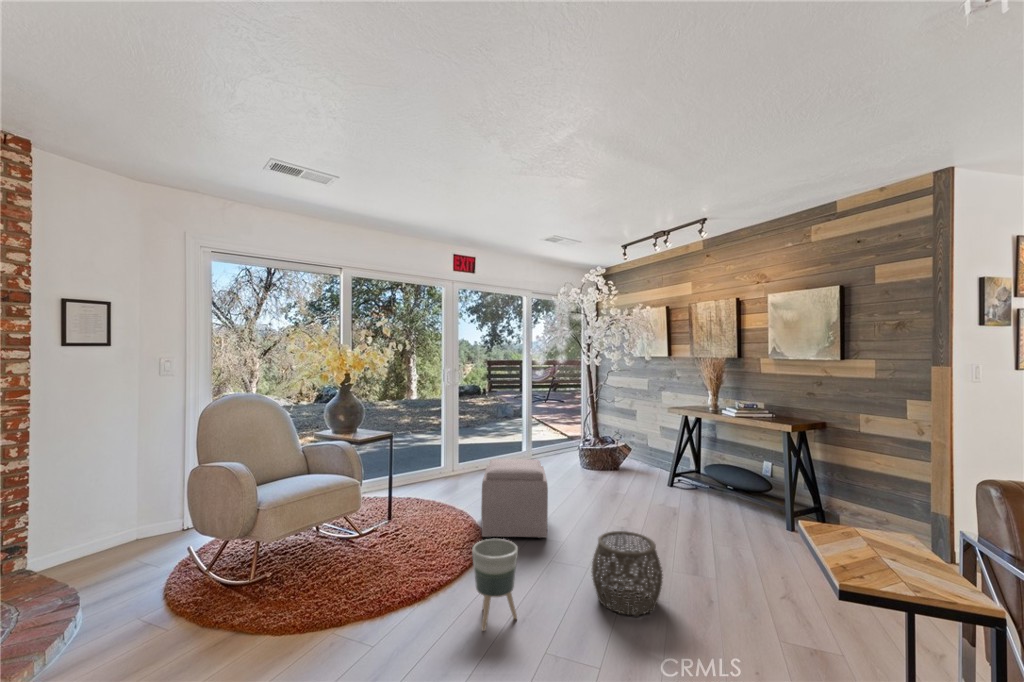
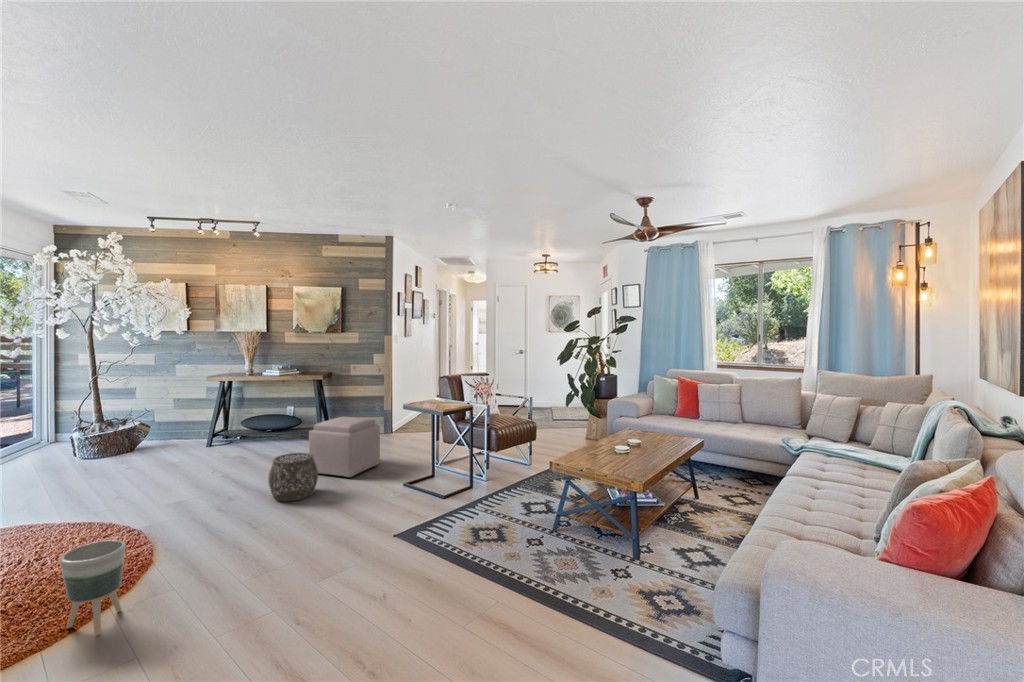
ottoman: present [481,459,548,539] -> present [309,417,380,478]
planter: present [472,539,518,631] -> present [60,540,126,635]

